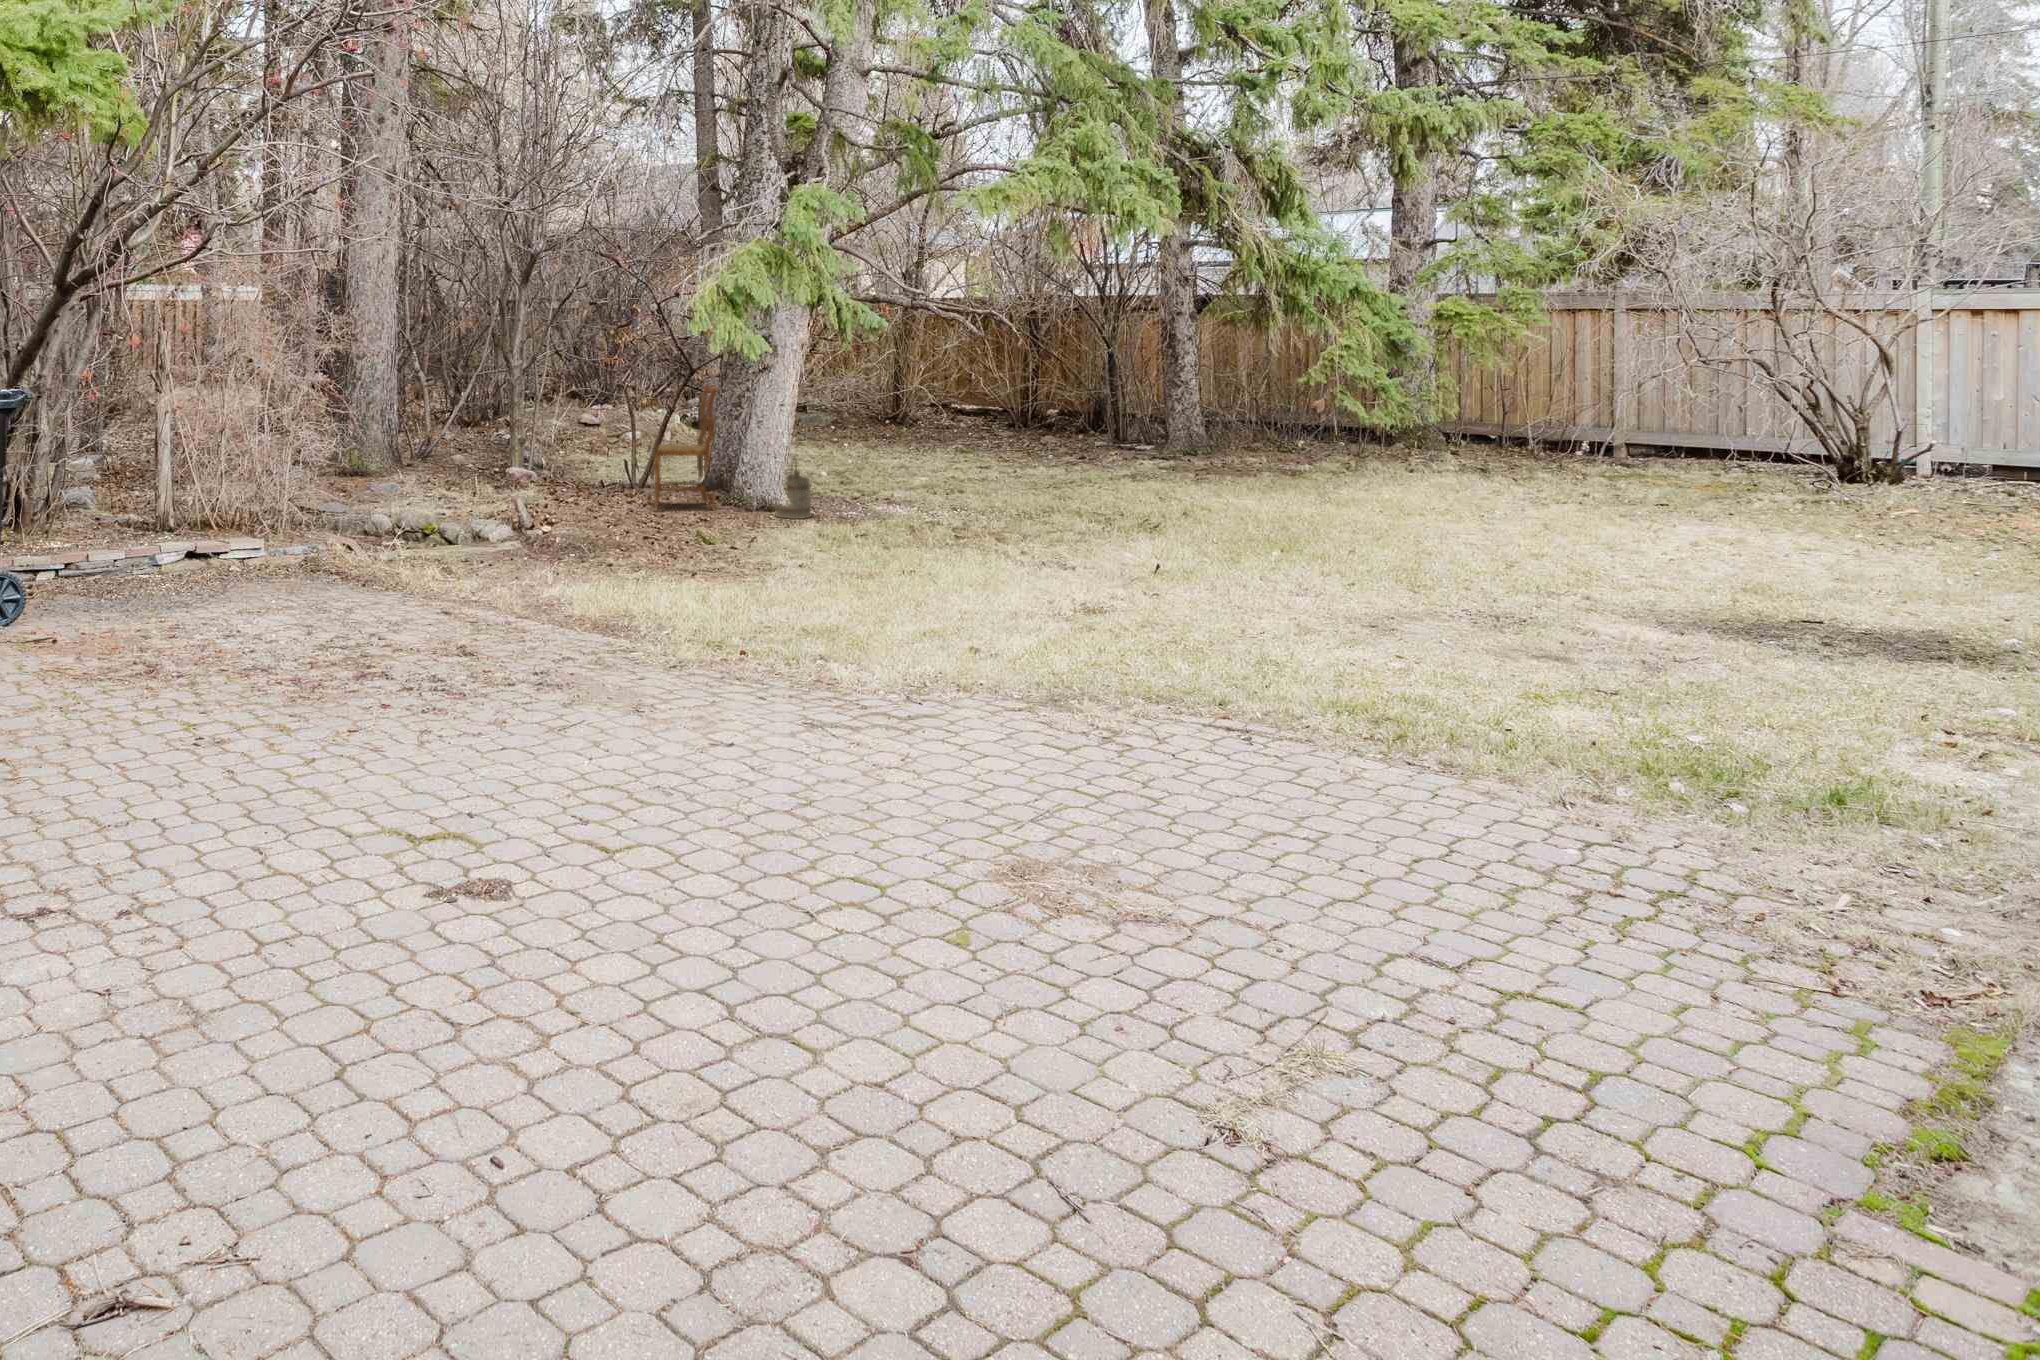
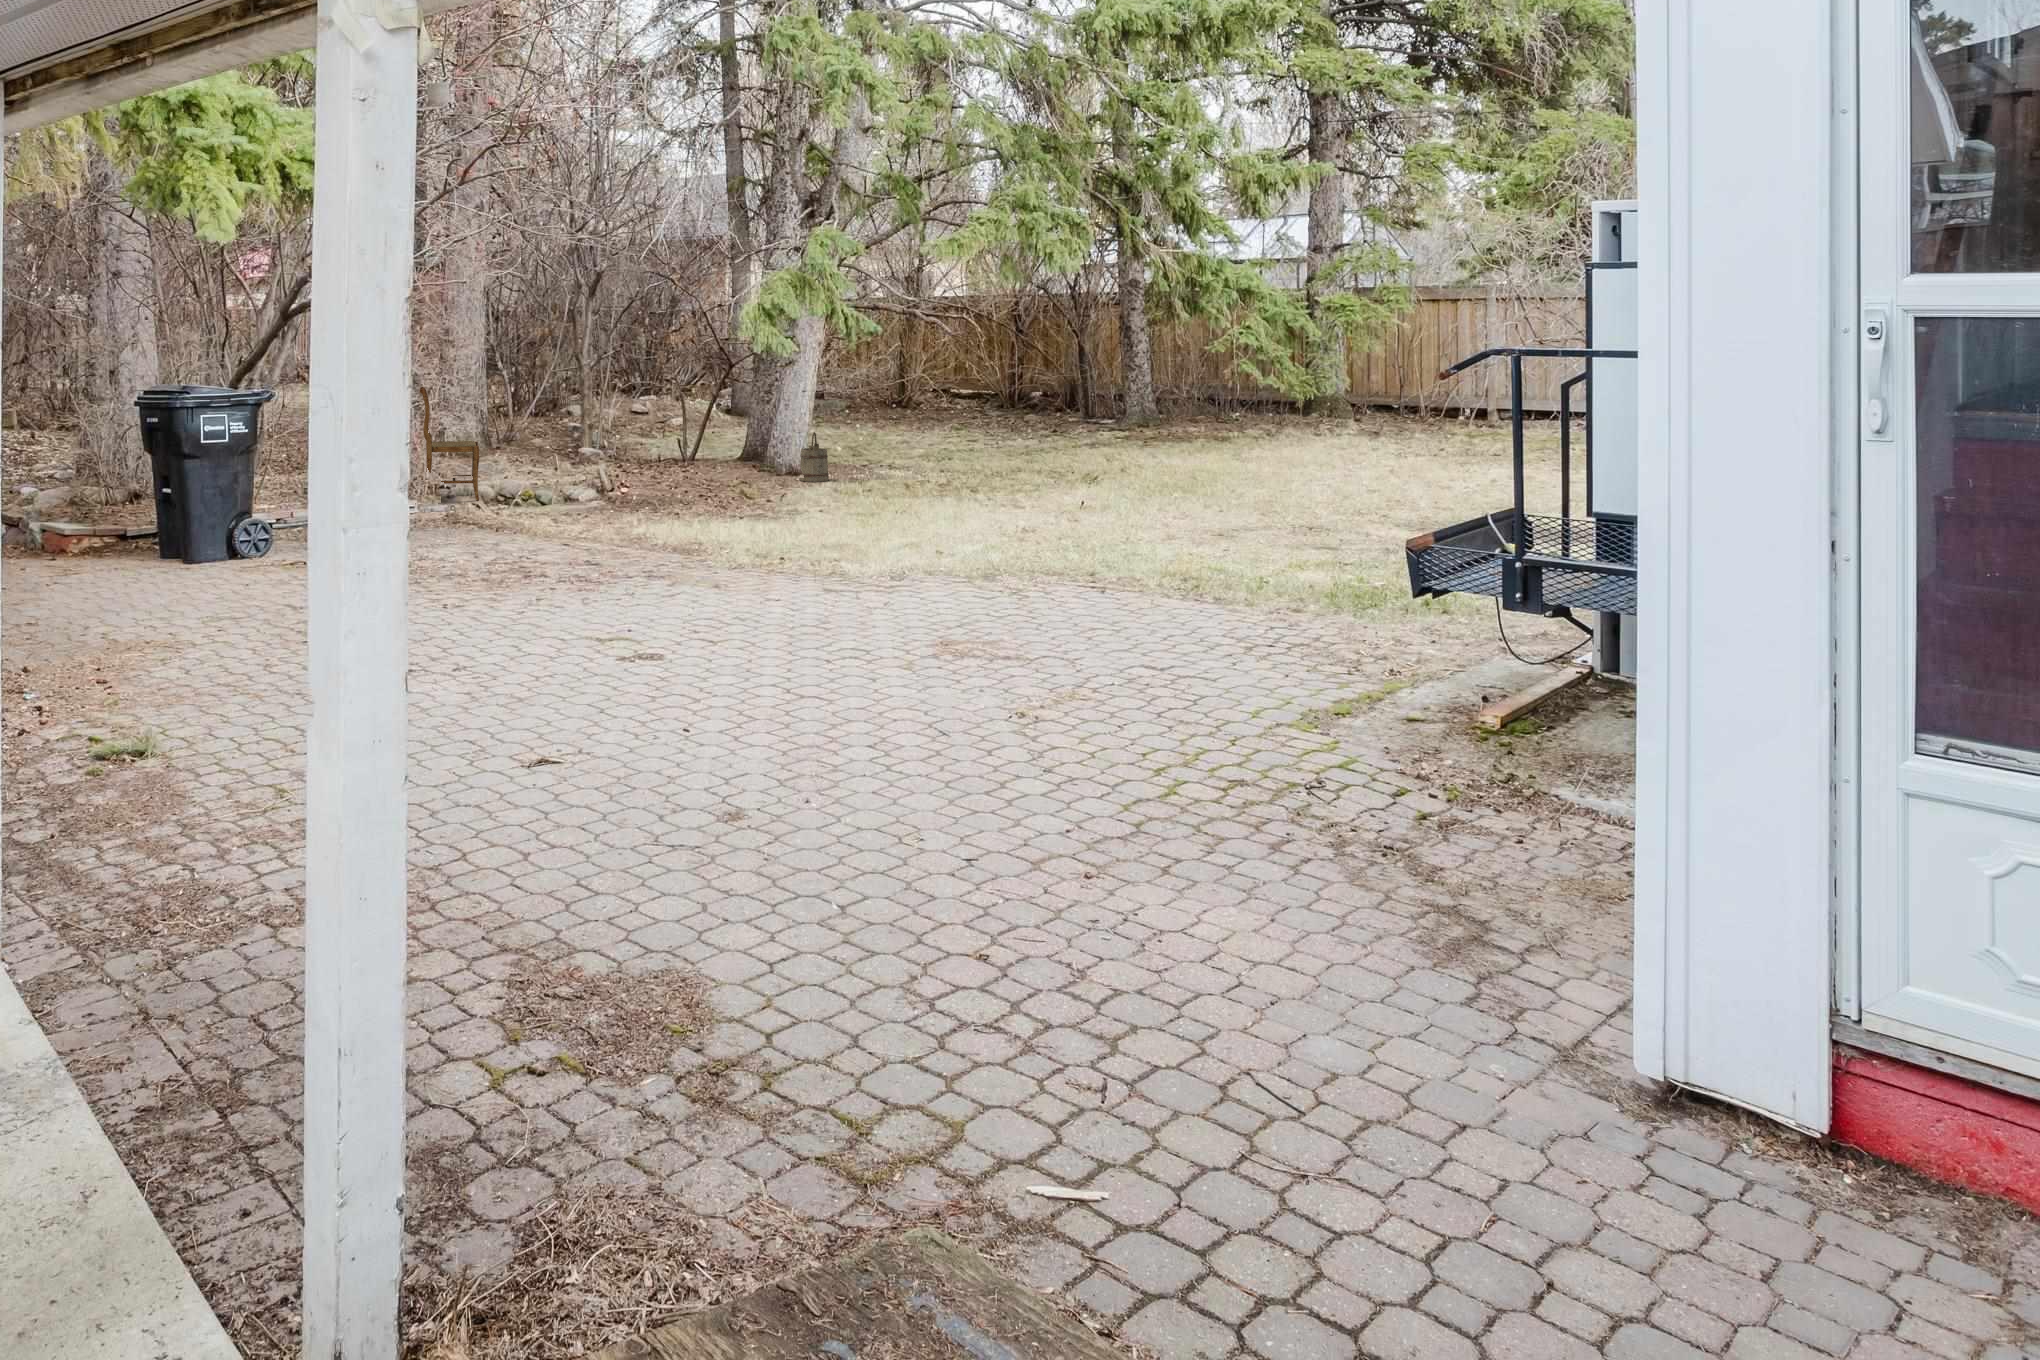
chair: present [648,385,718,510] -> present [419,387,479,501]

